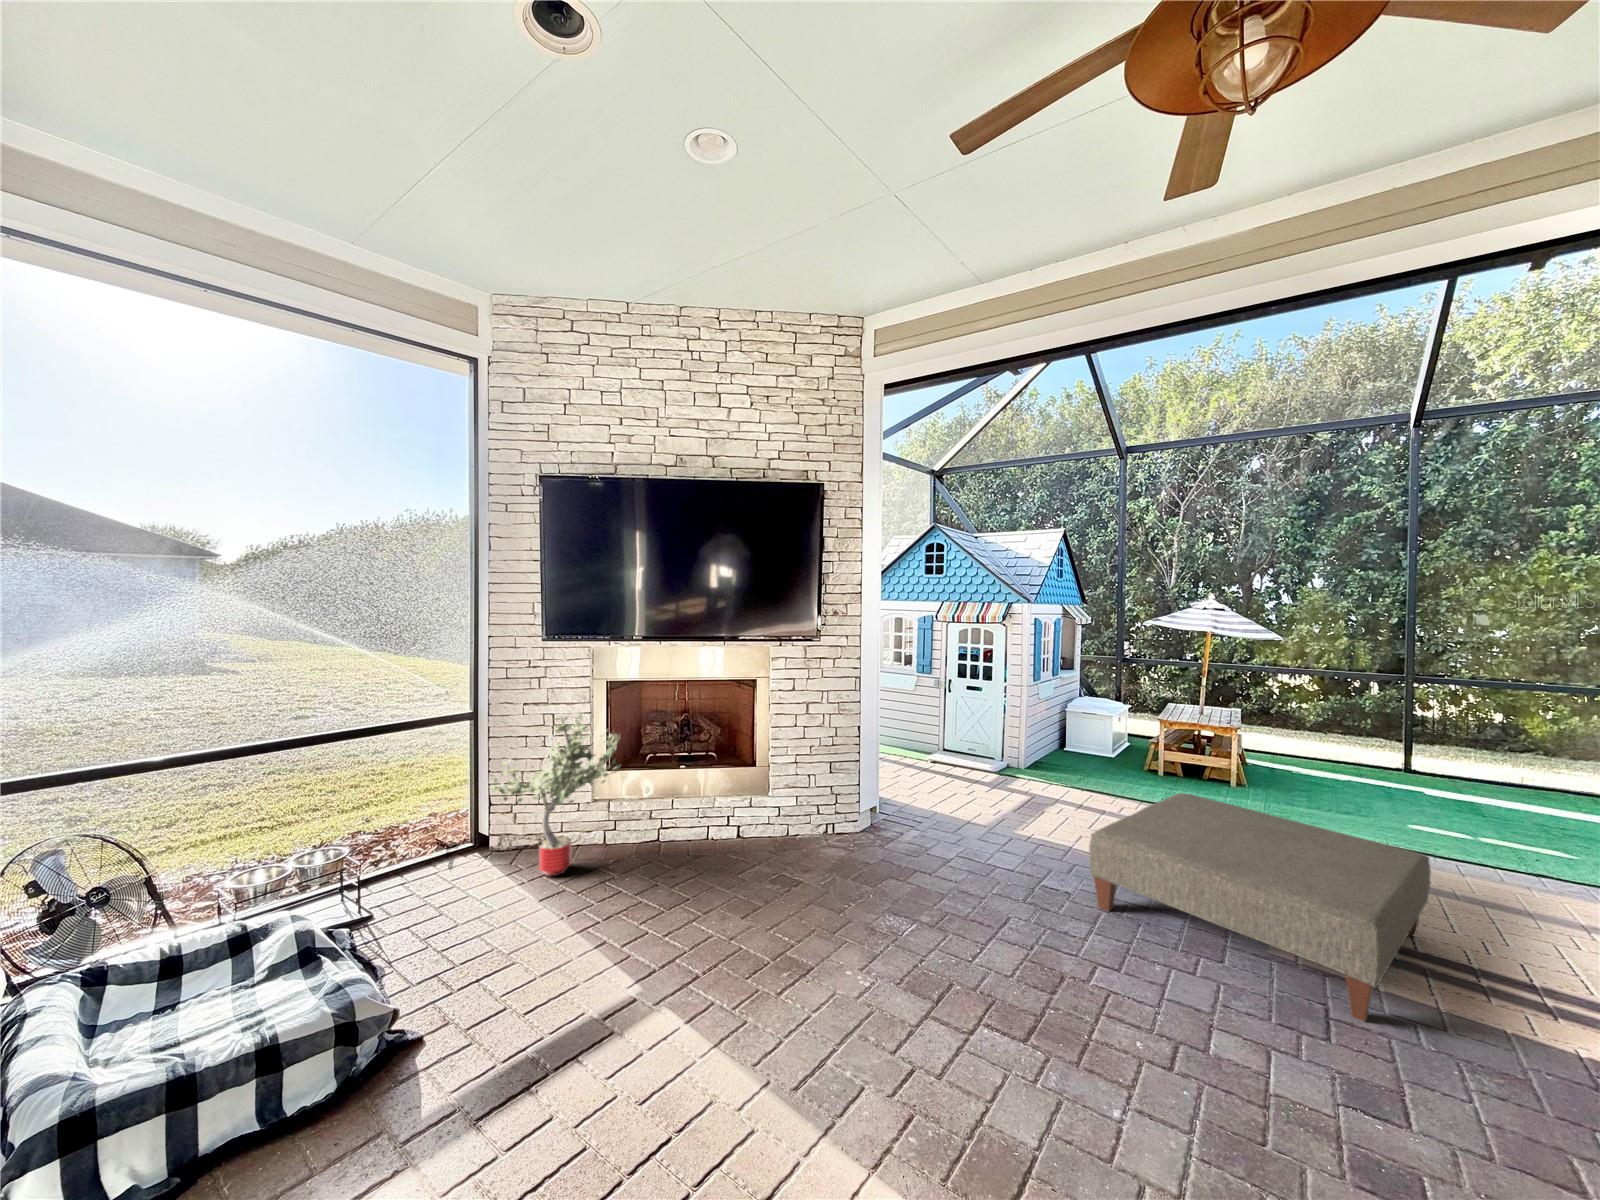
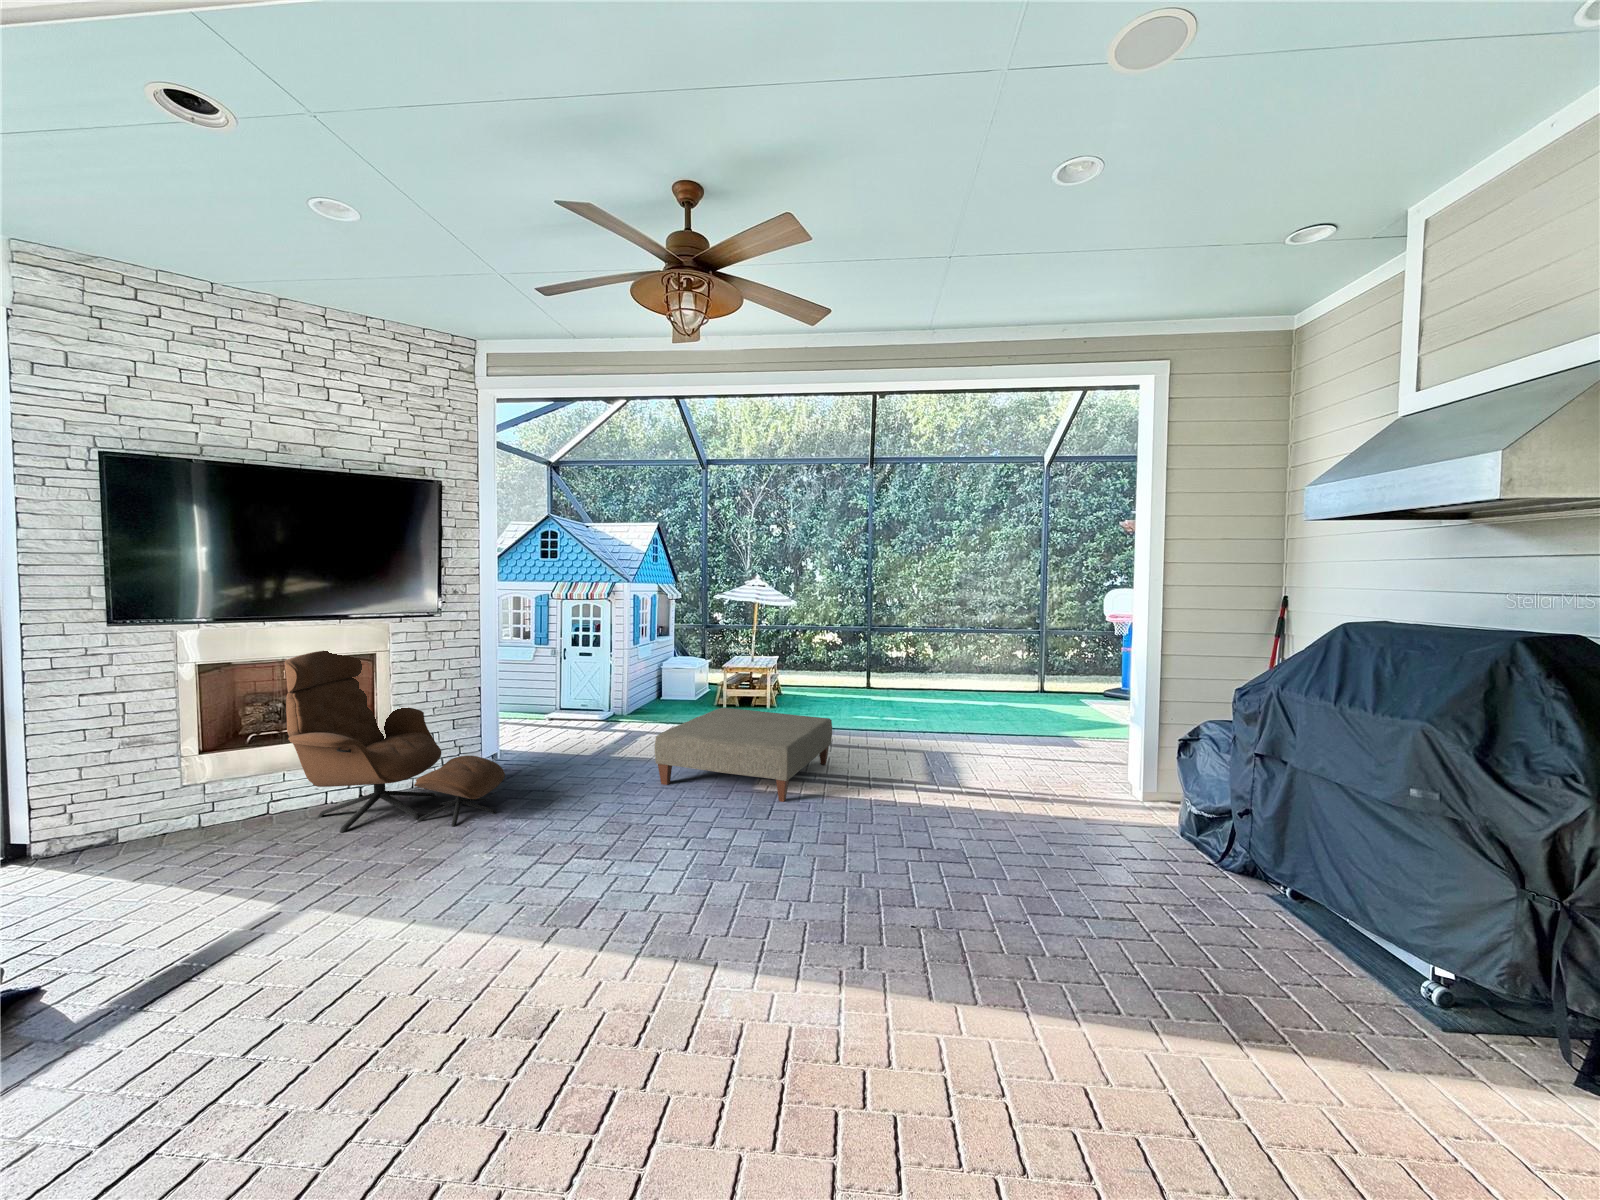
lounge chair: none [669,673,885,916] -> present [285,651,505,833]
potted tree: present [489,713,621,876] -> none [42,694,229,860]

